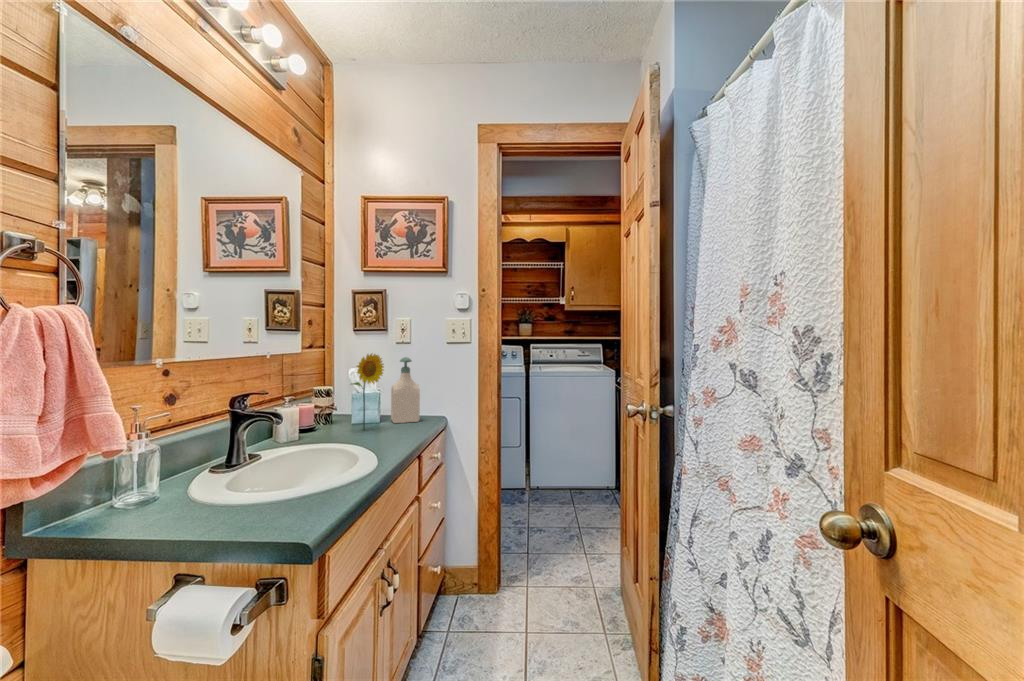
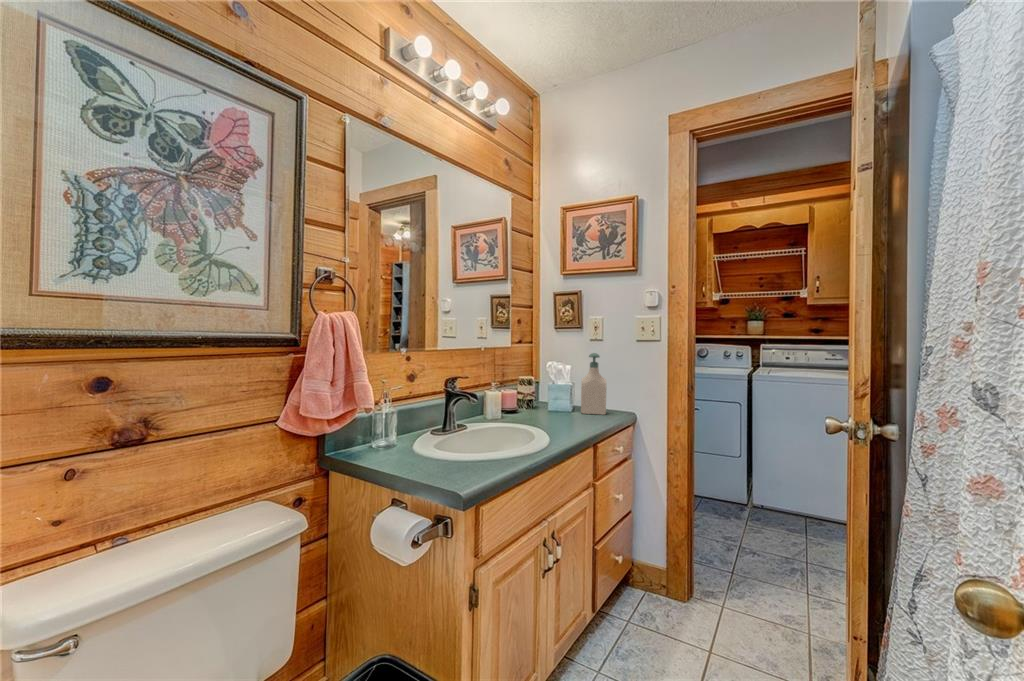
flower: present [351,353,384,430] -> none [541,348,571,416]

